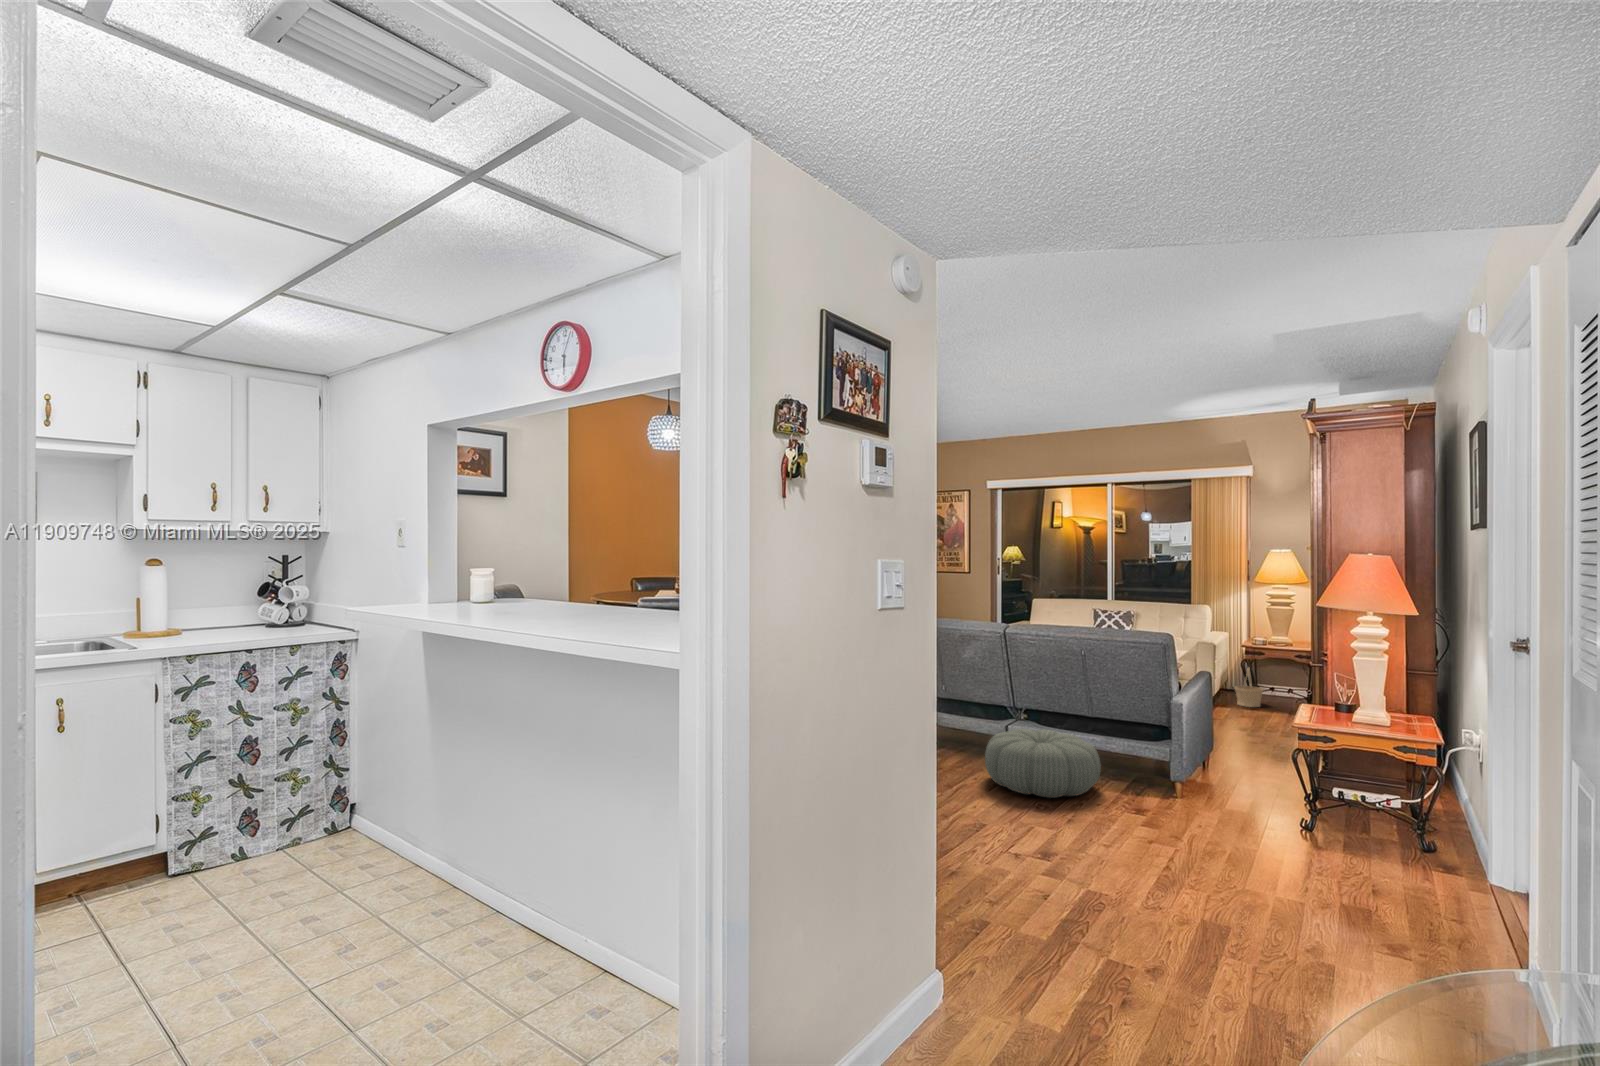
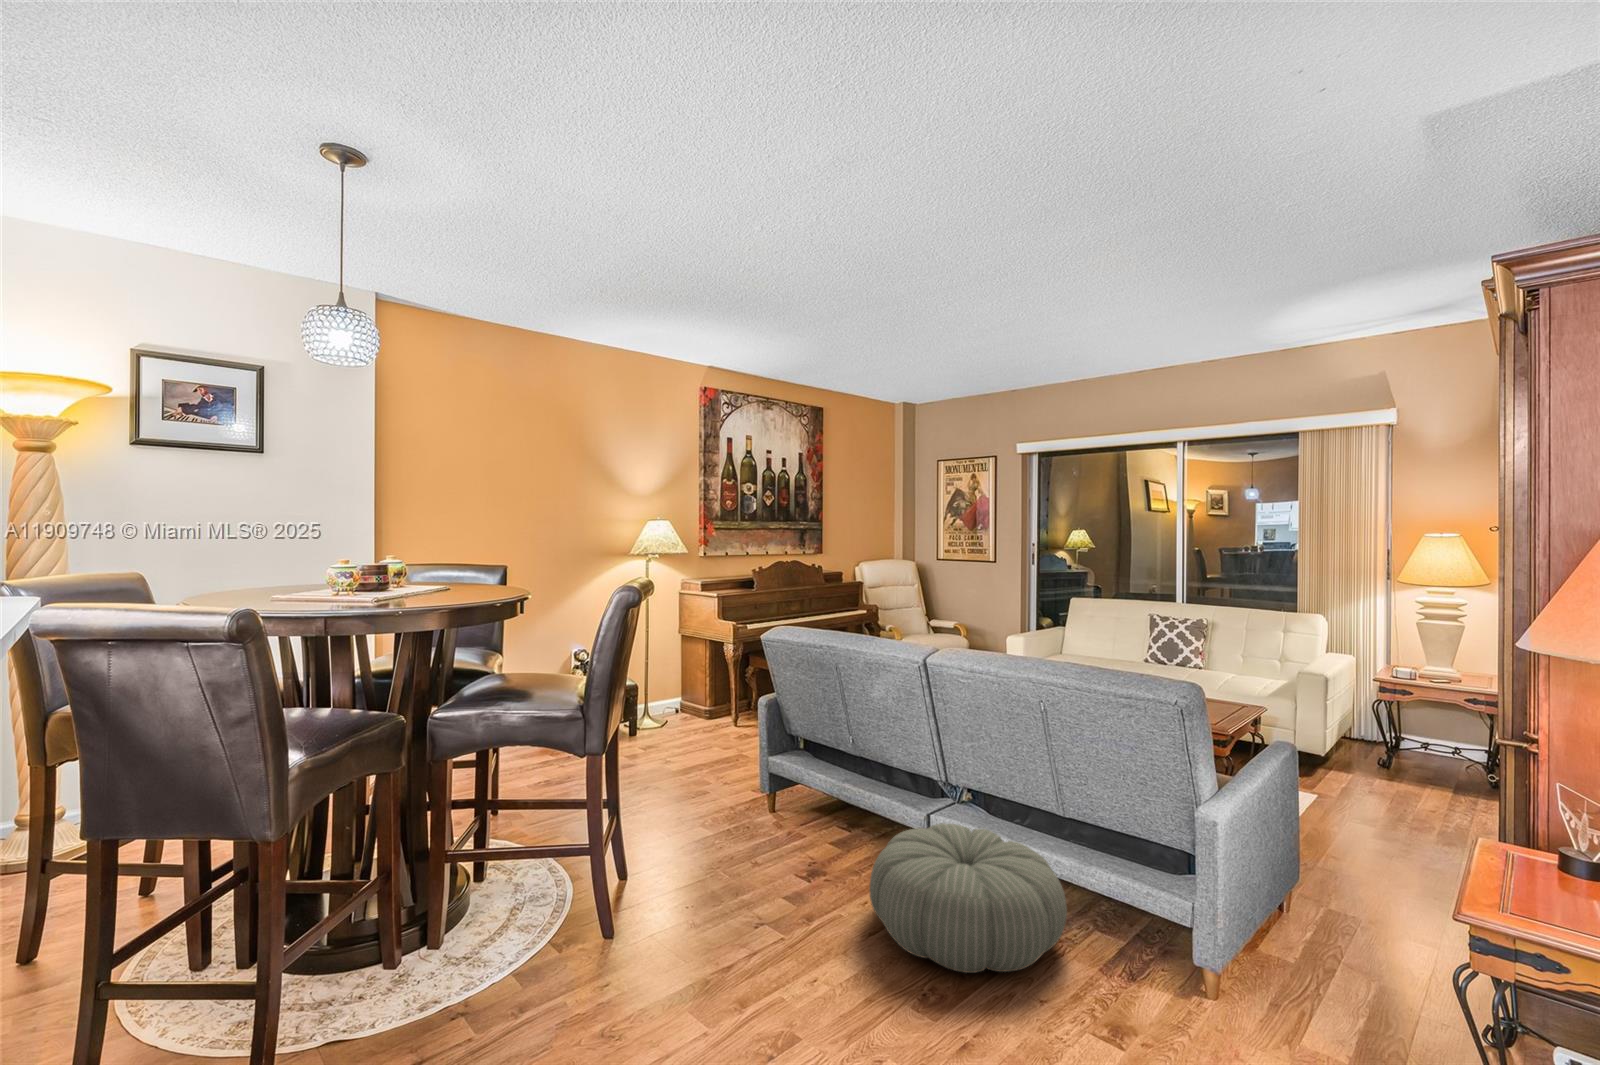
basket: present [1235,668,1263,707] -> none [1360,710,1410,772]

